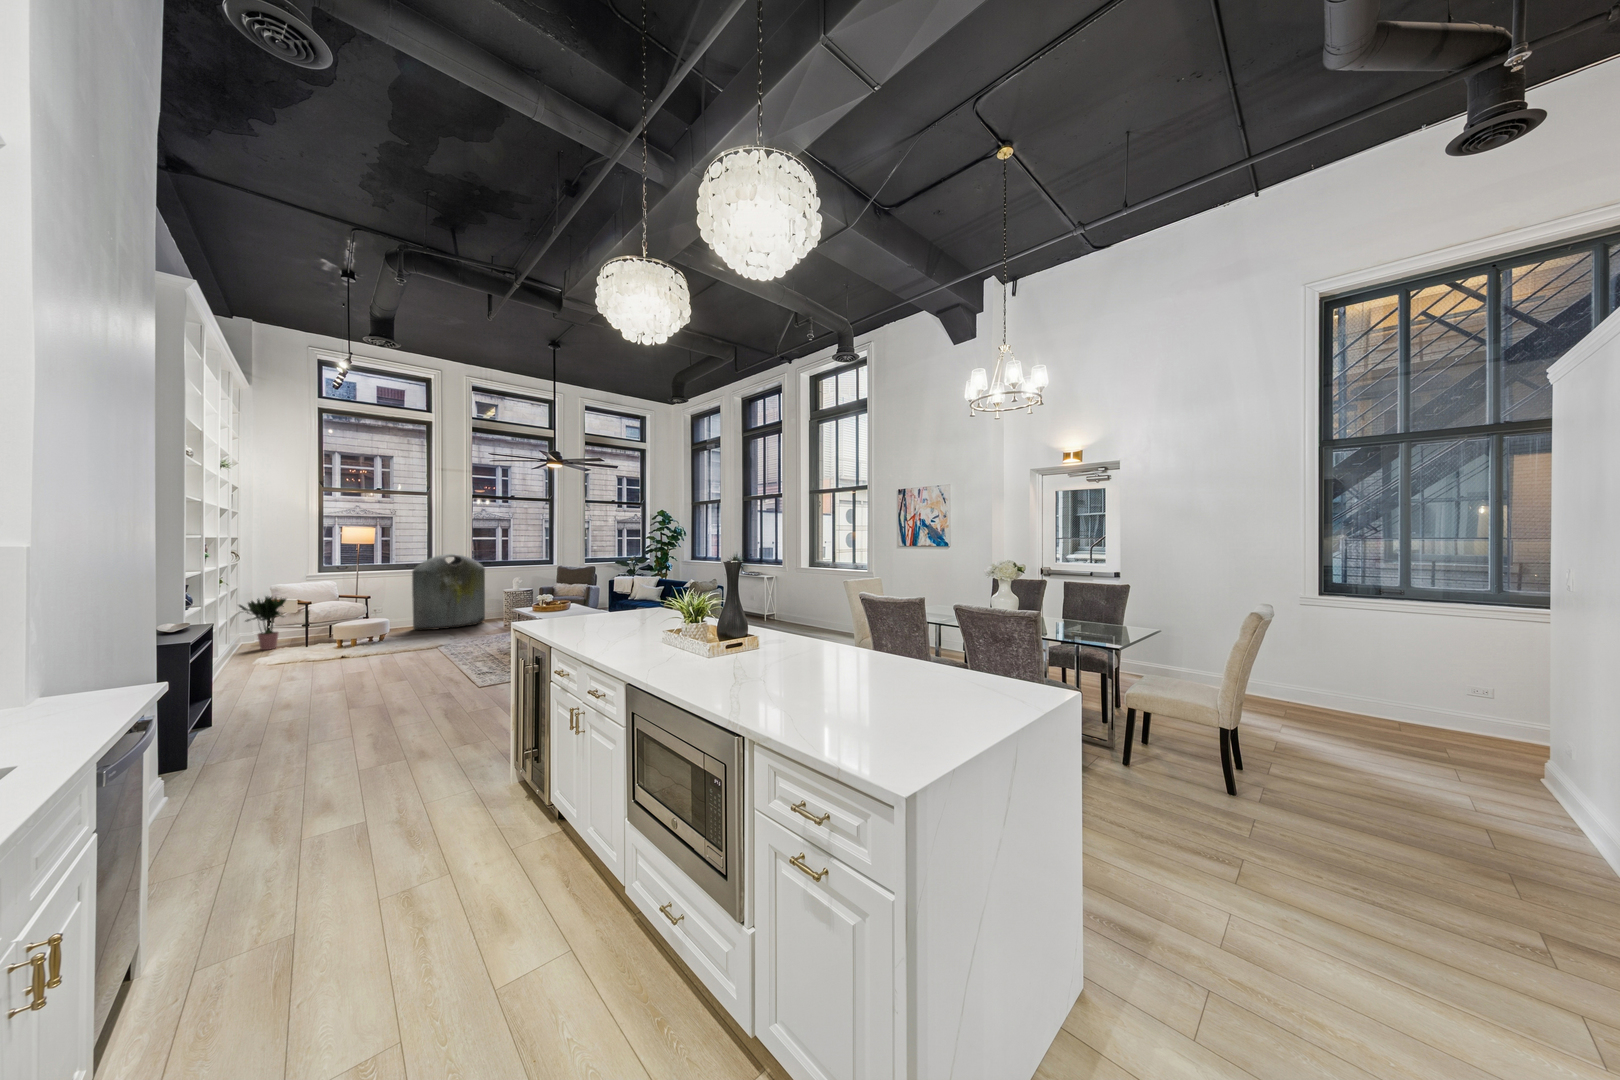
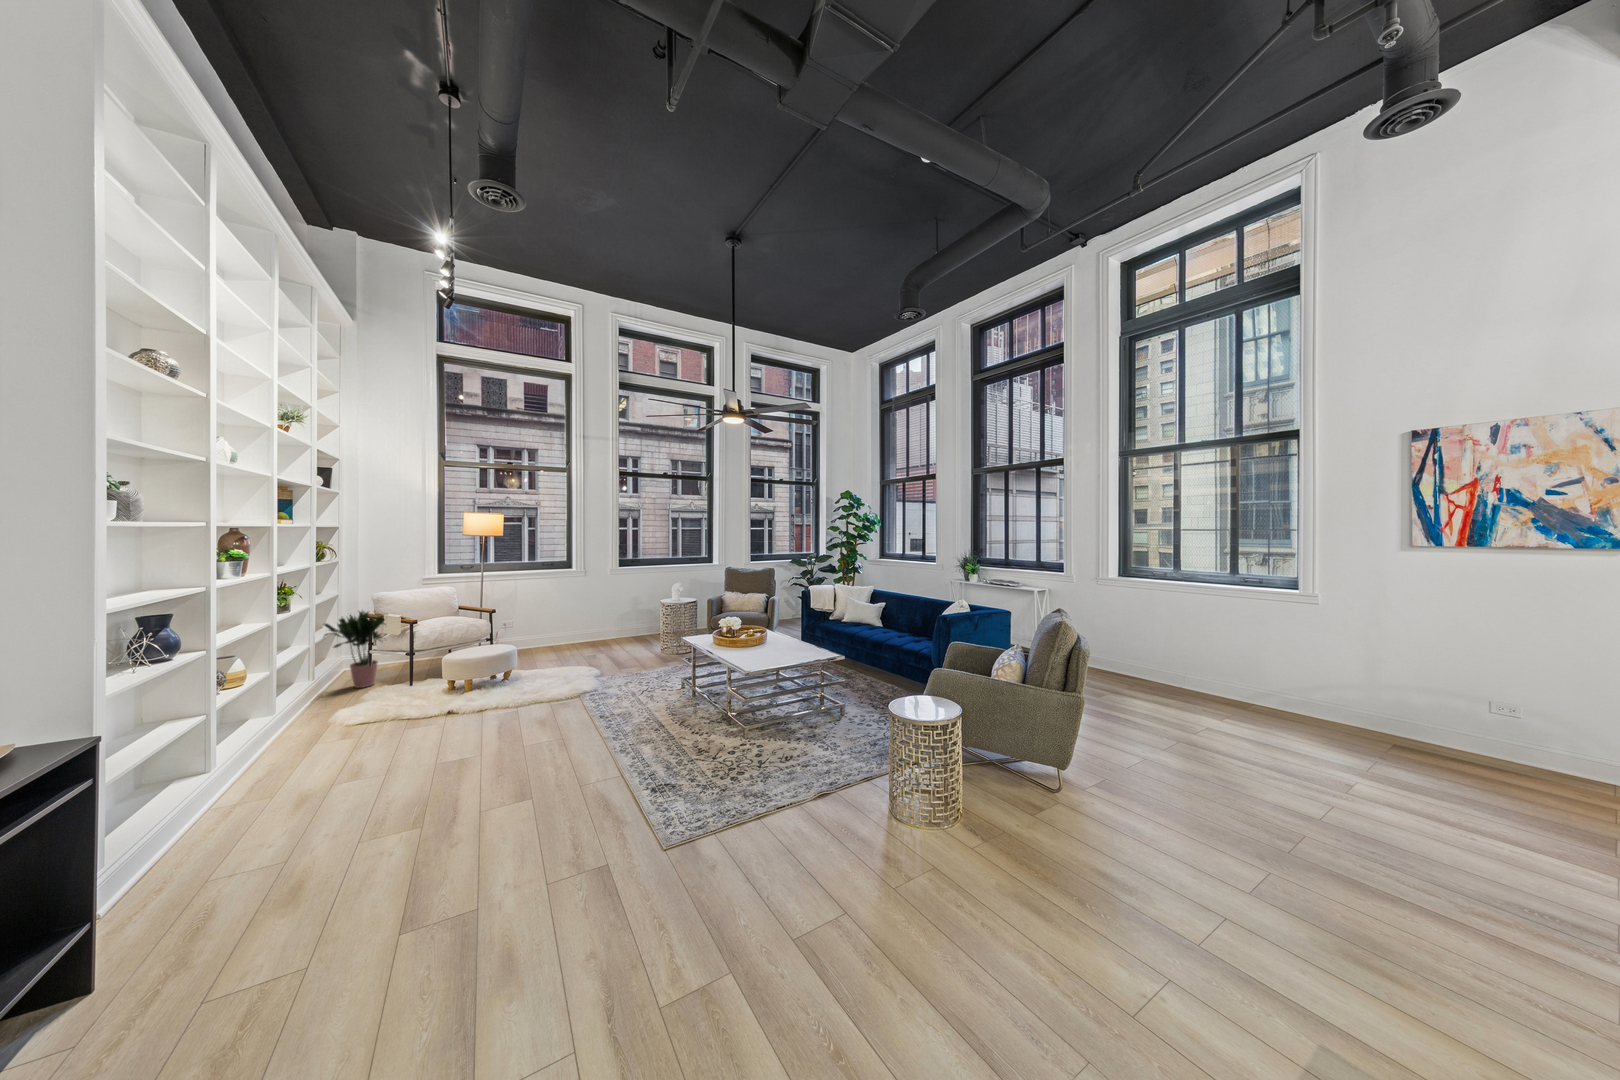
trash can: present [412,554,485,630] -> none [547,551,636,655]

